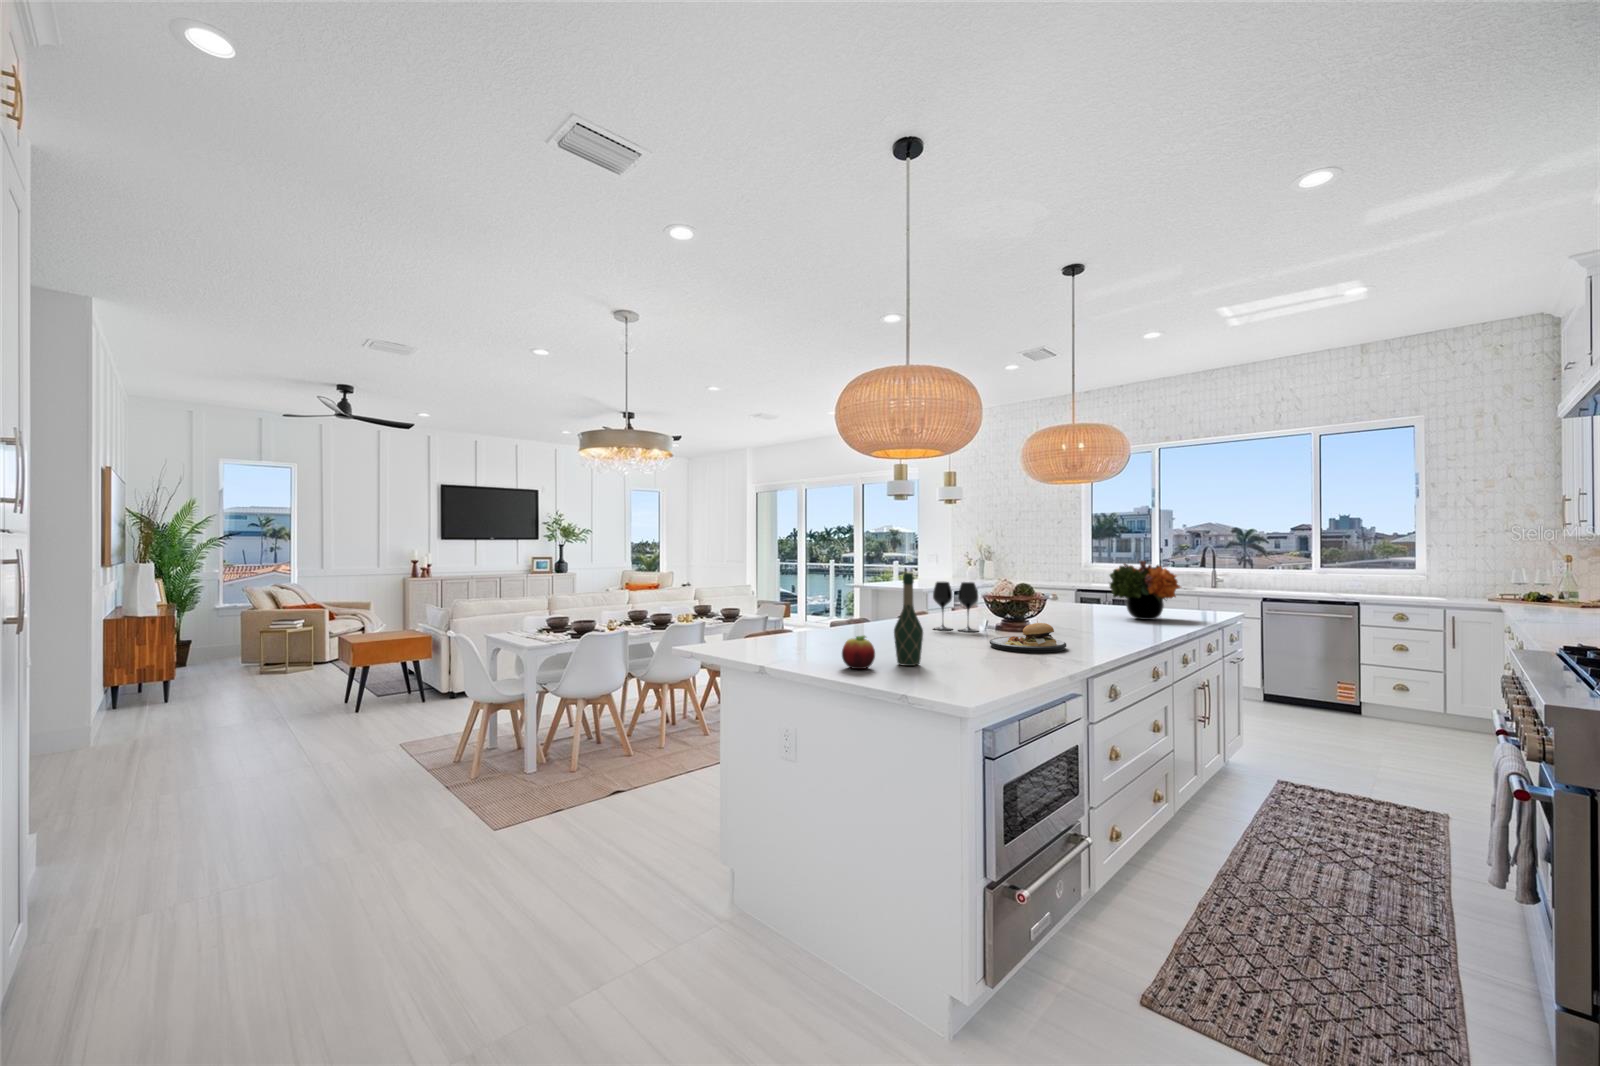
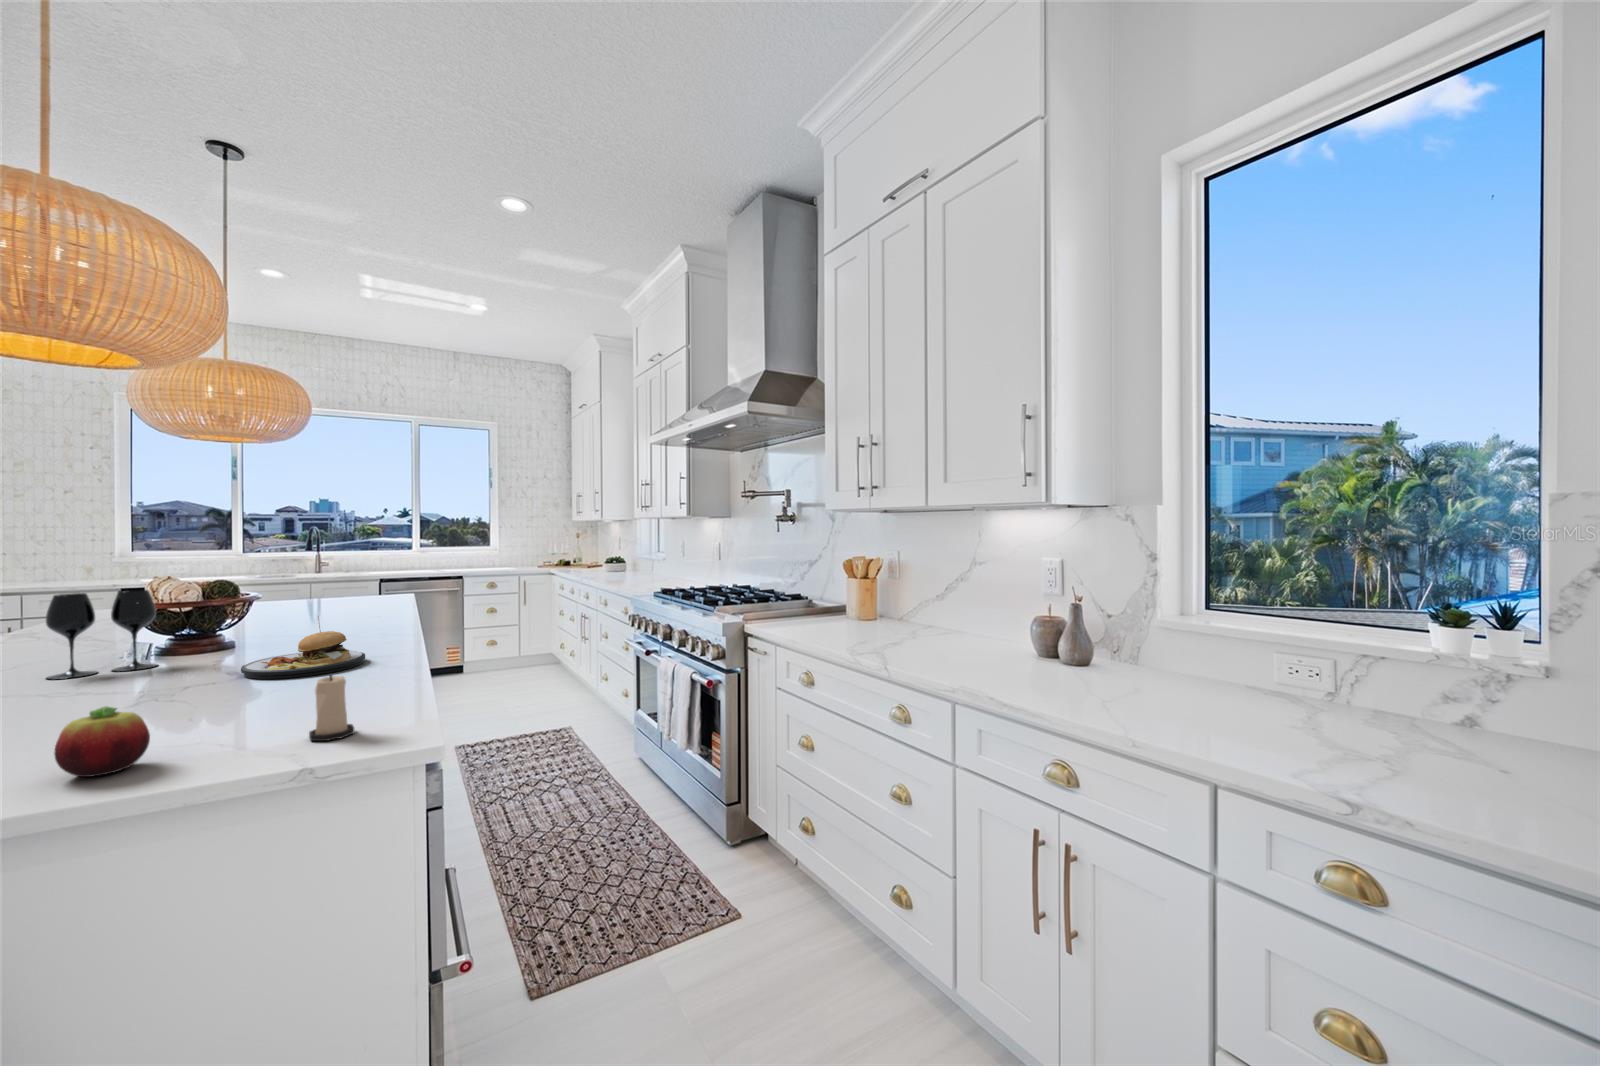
flower arrangement: present [1110,561,1181,620] -> none [294,546,387,614]
wine bottle: present [894,573,923,666] -> none [159,579,228,740]
candle: none [930,639,956,683] -> present [309,674,354,741]

